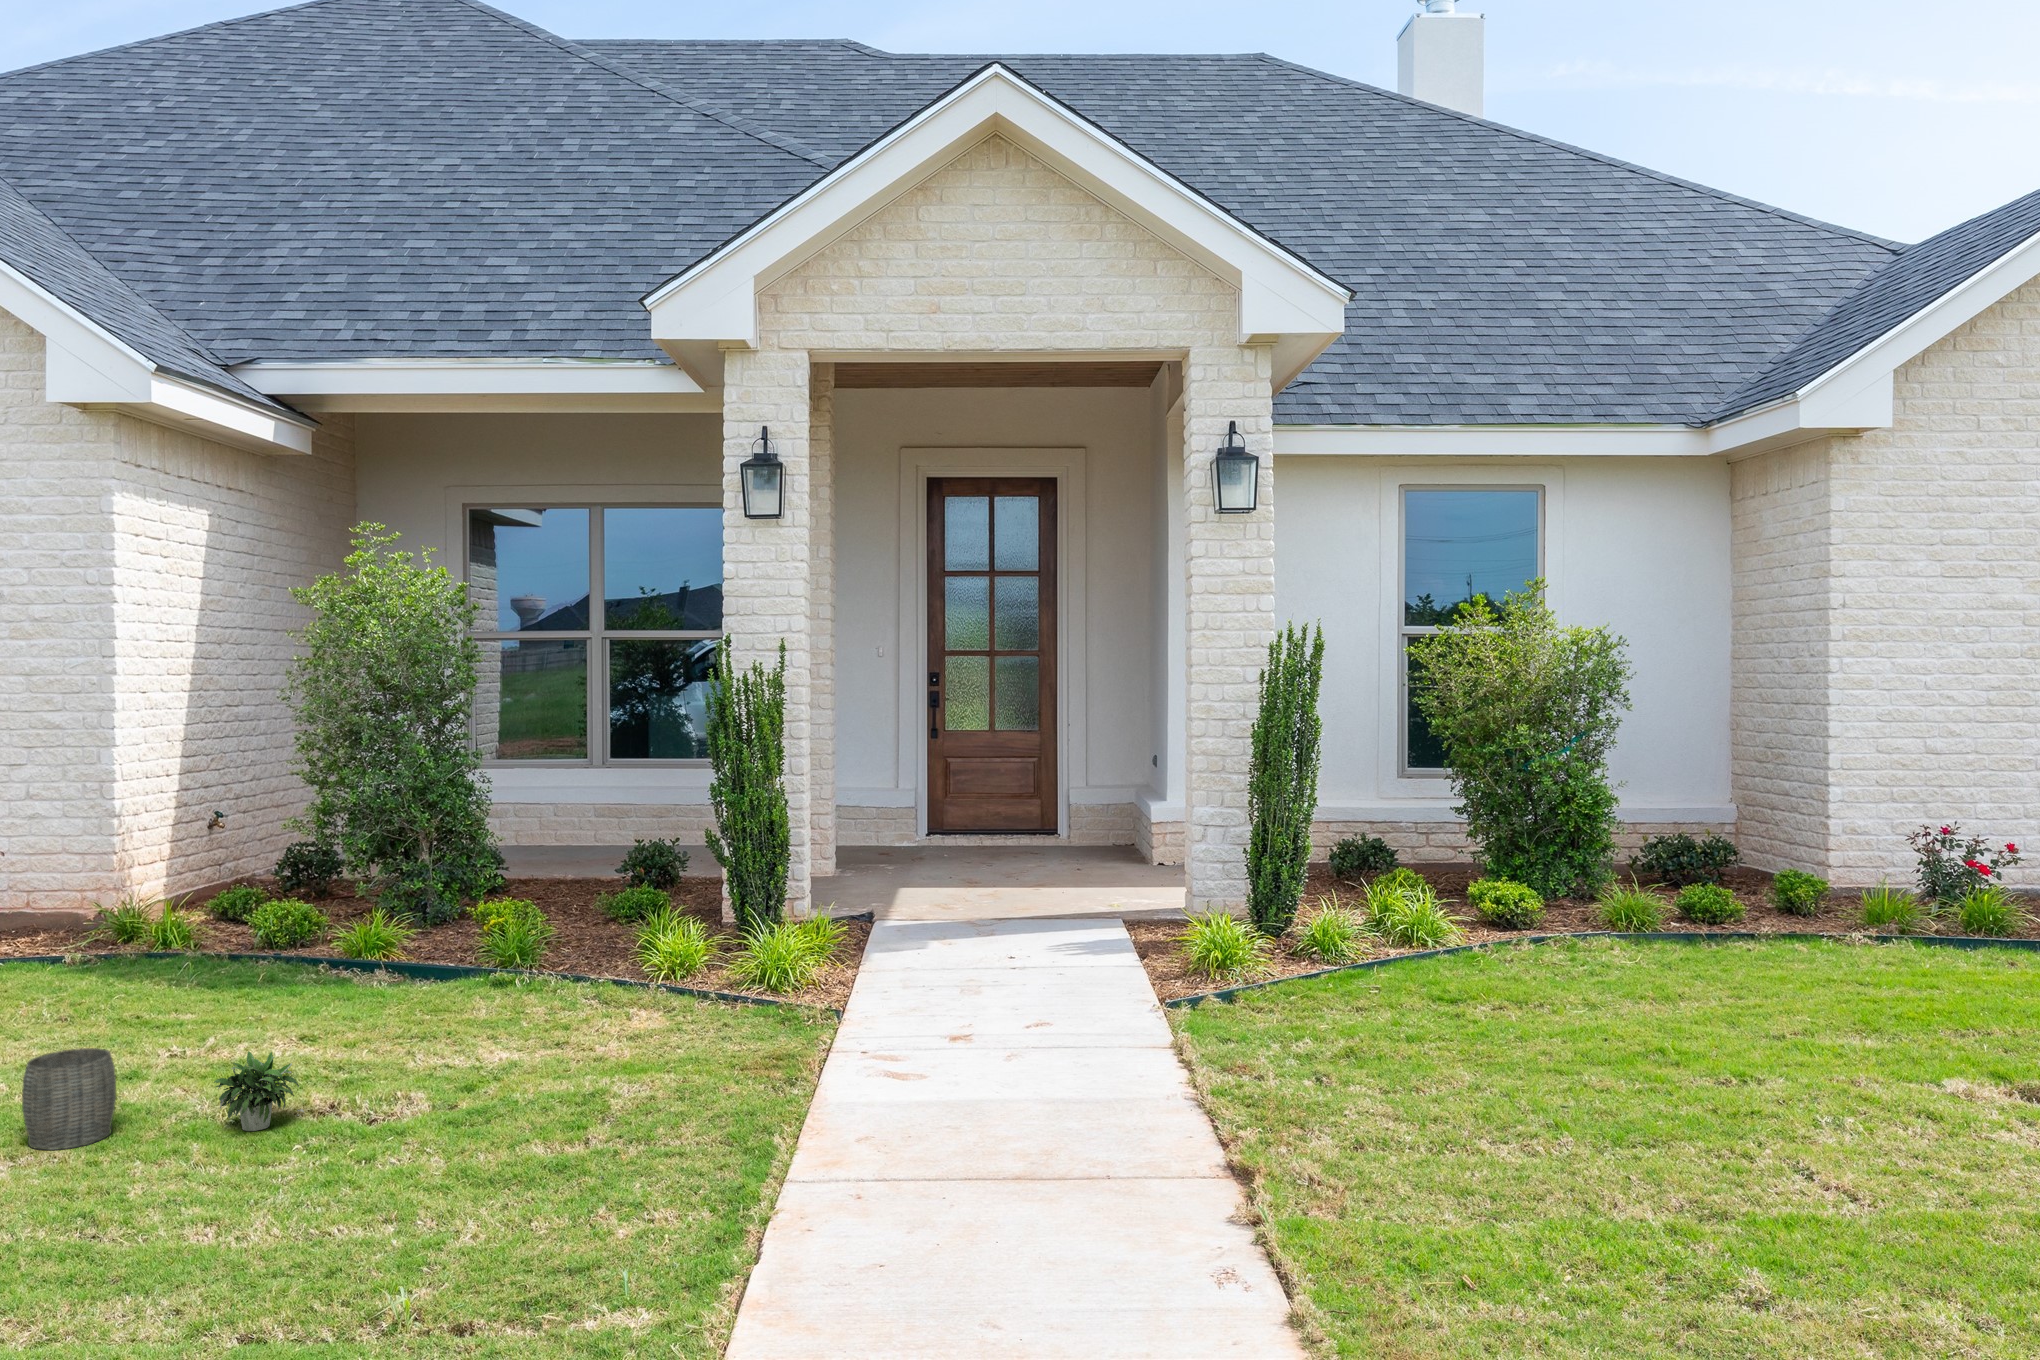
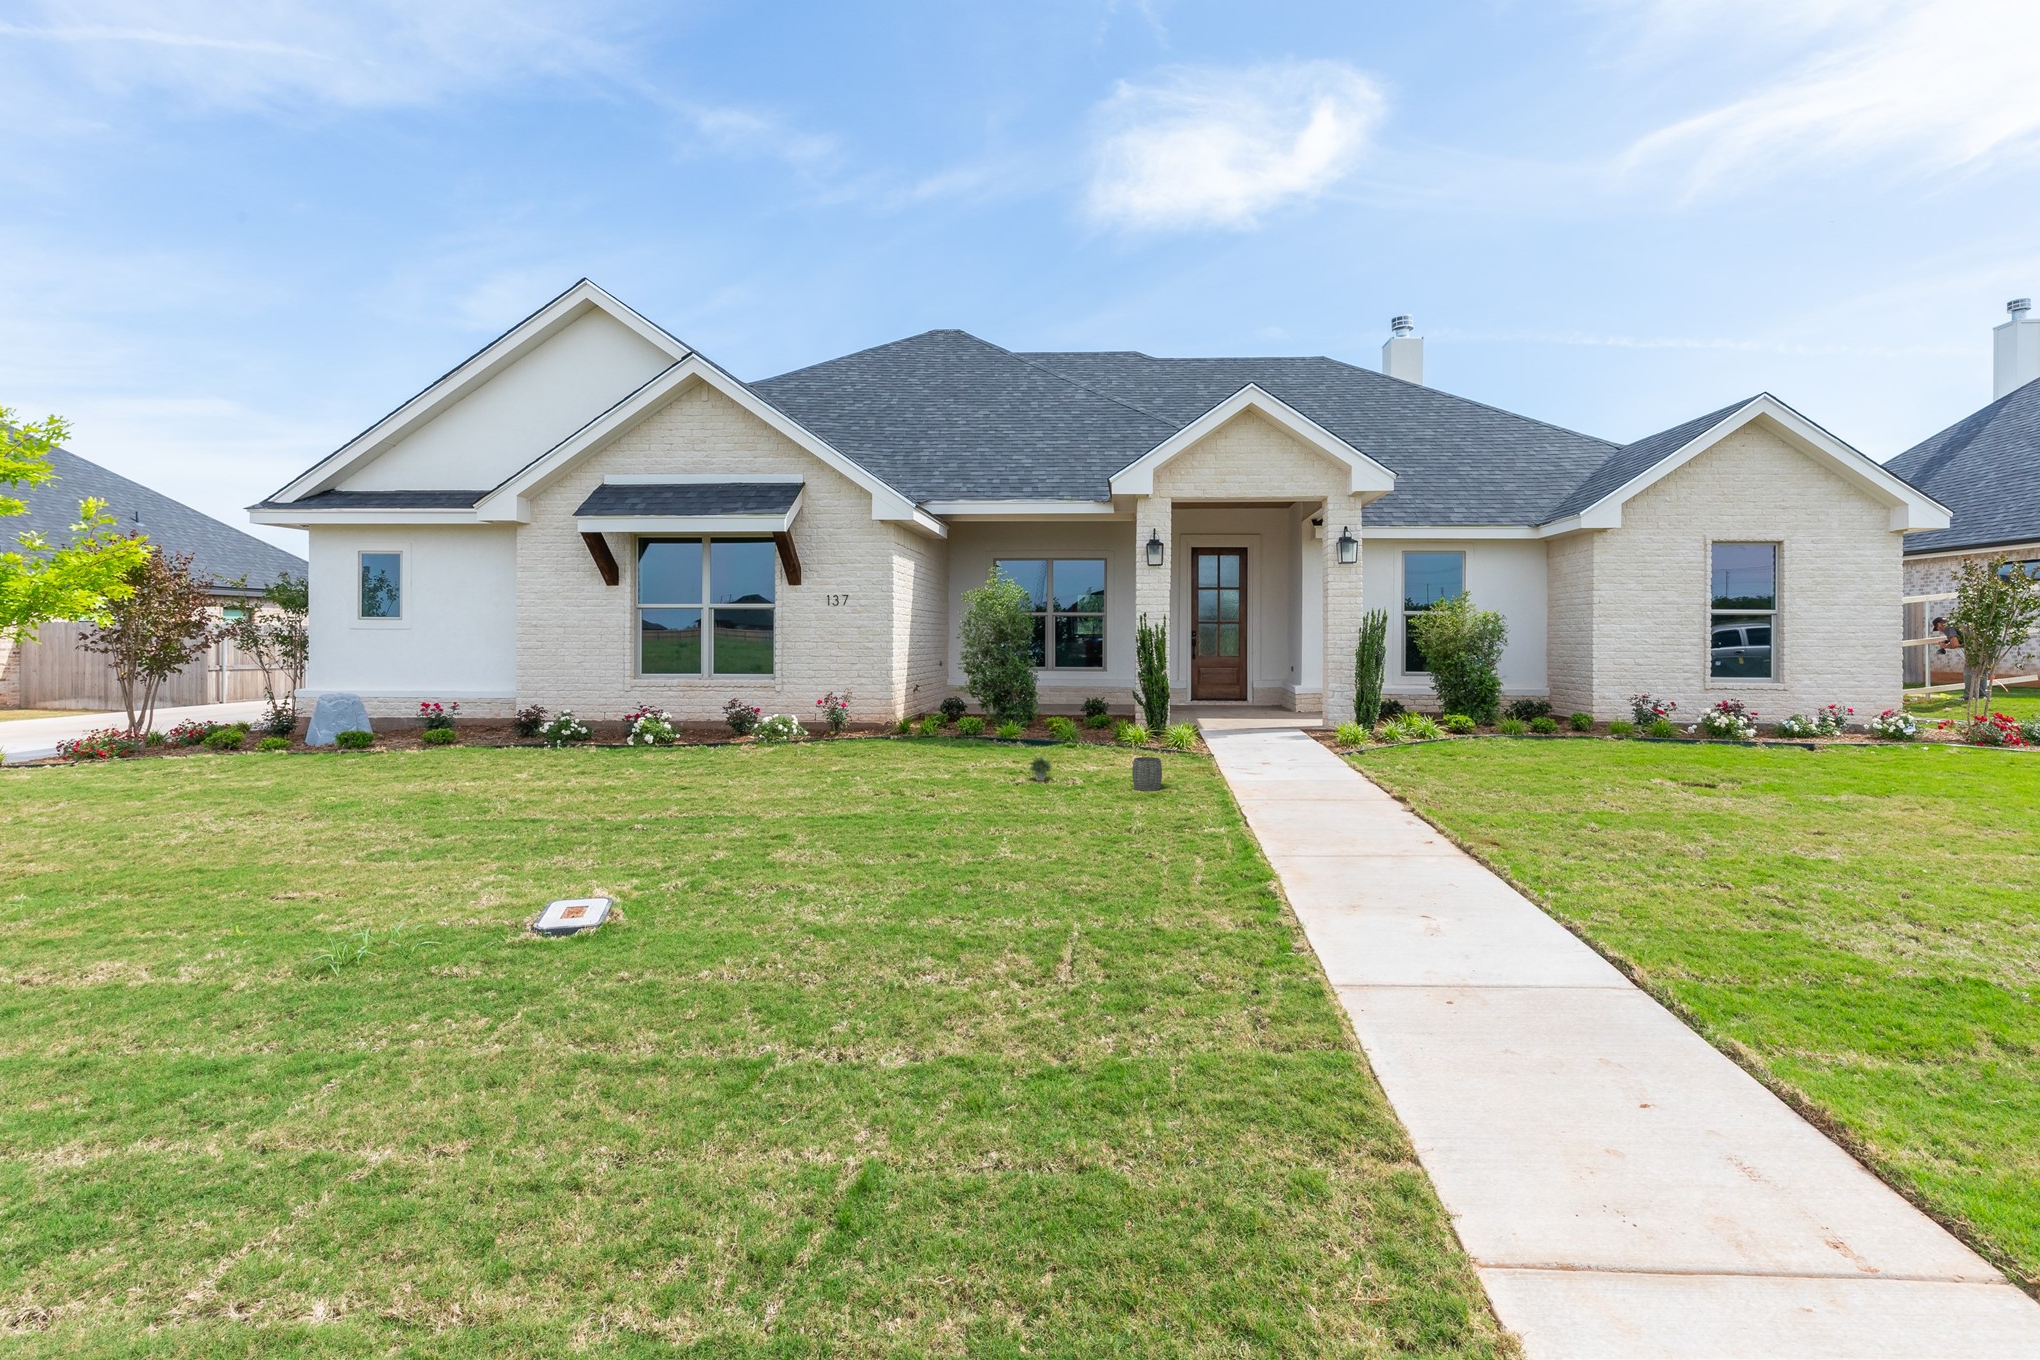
woven basket: present [22,1048,116,1150] -> present [1132,757,1162,791]

